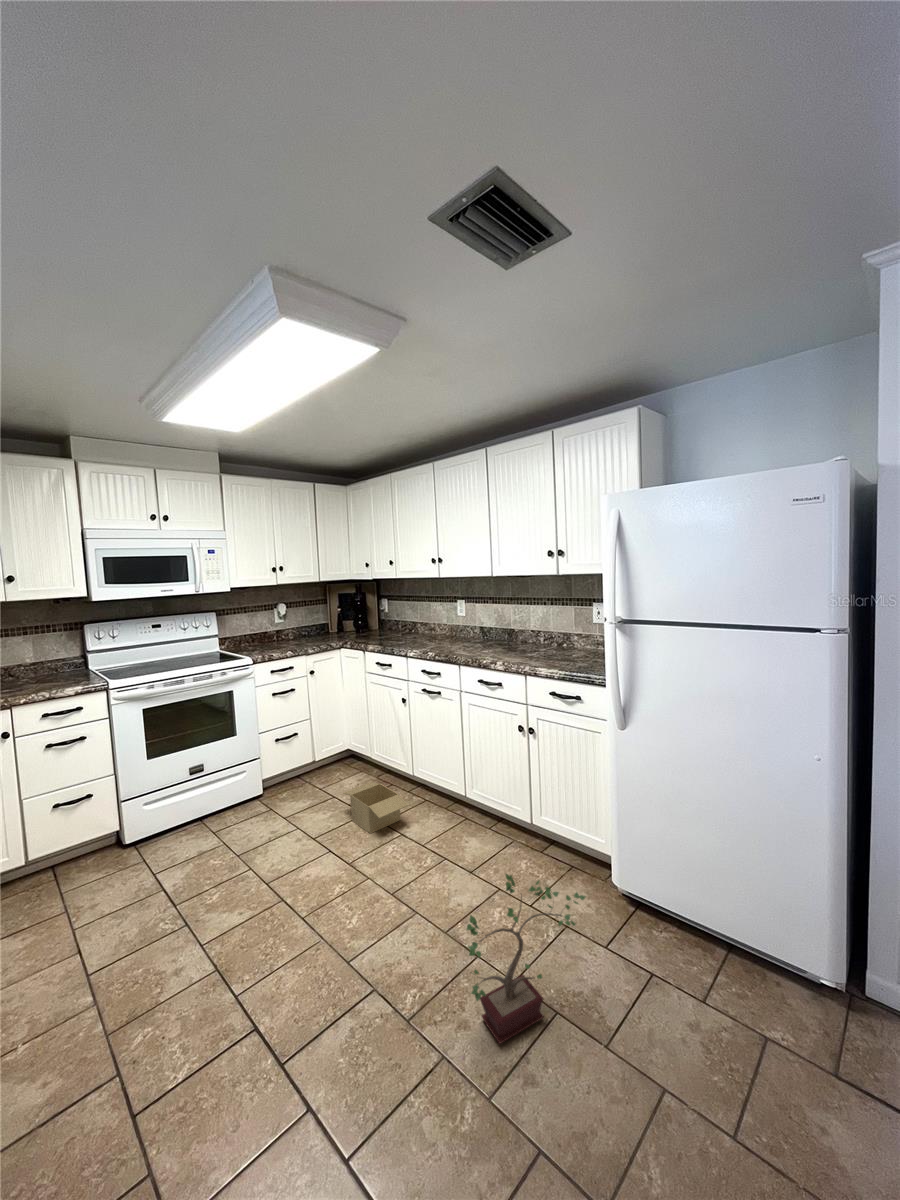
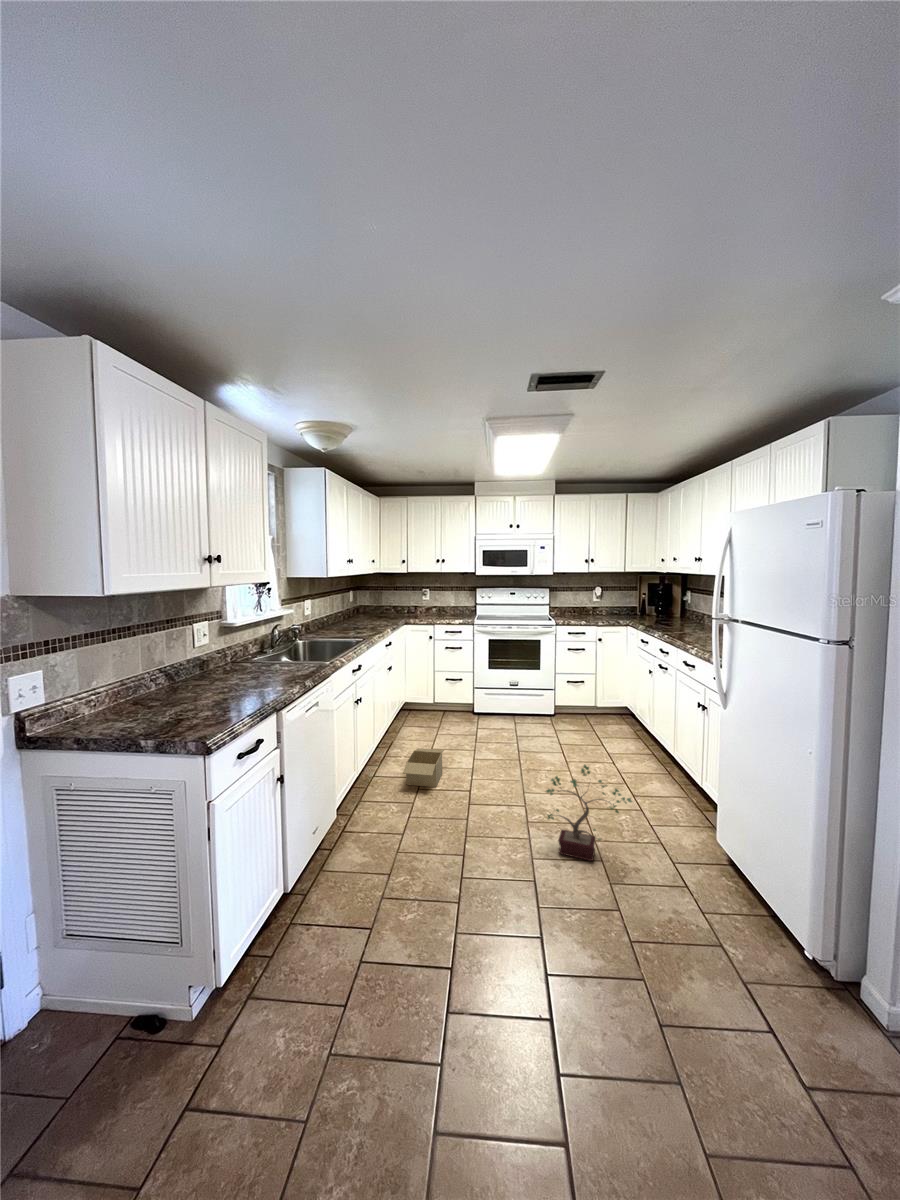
cardboard box: present [343,782,409,834] -> present [403,748,444,787]

